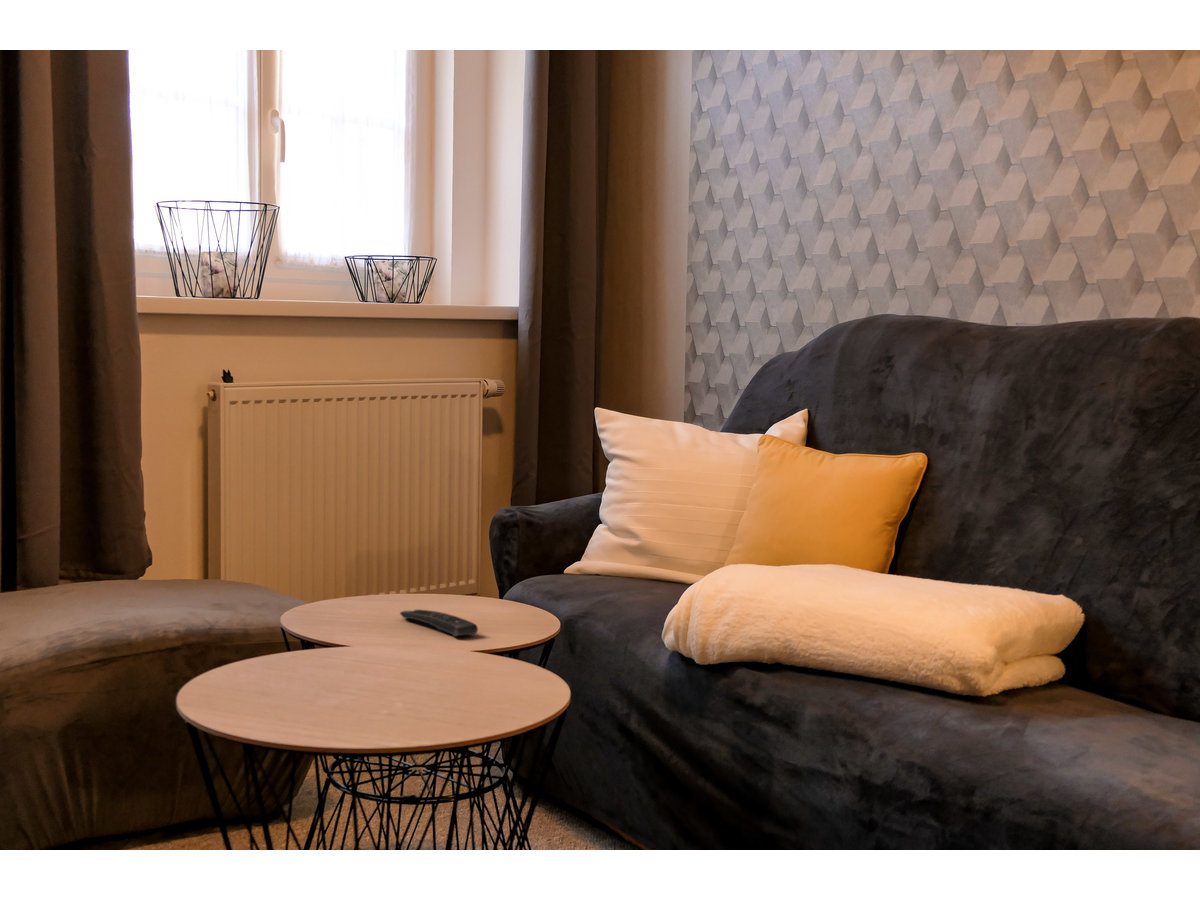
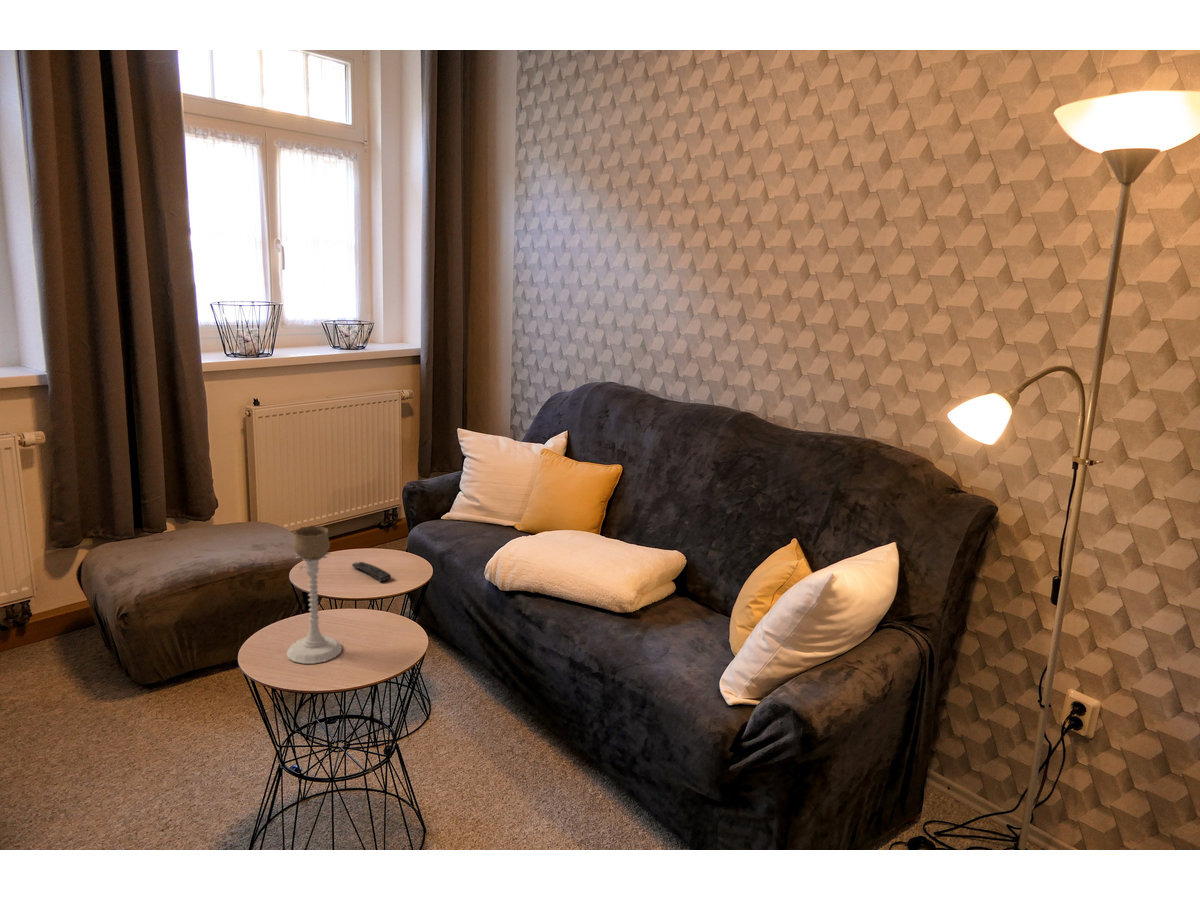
candle holder: none [278,424,391,709] -> present [287,526,342,664]

